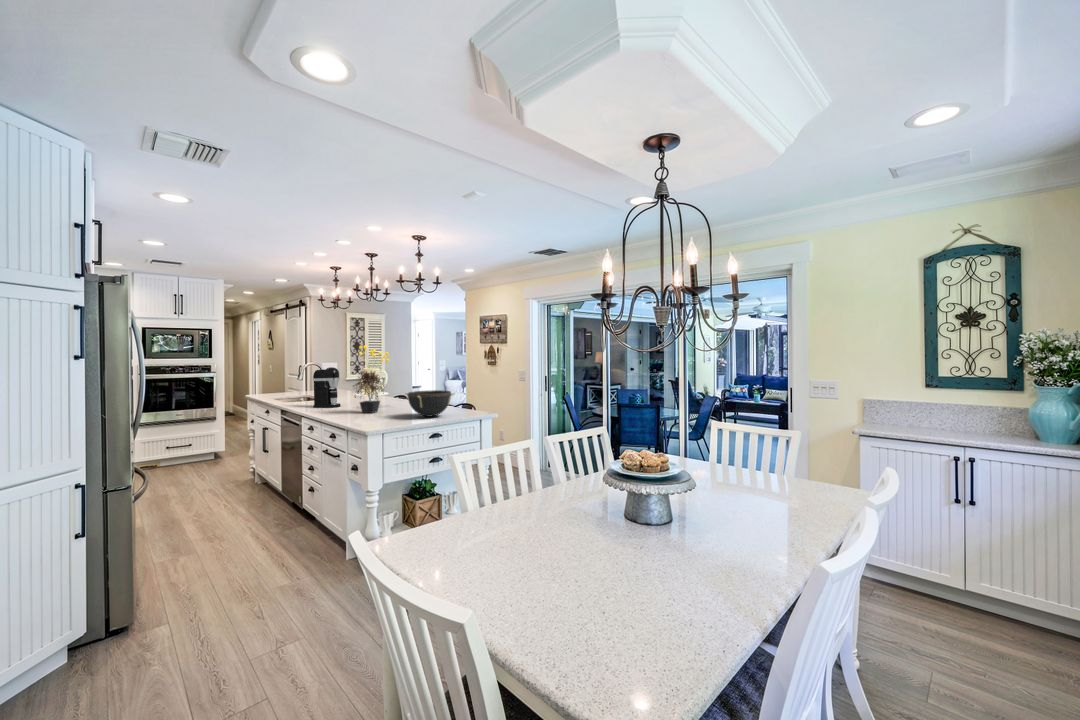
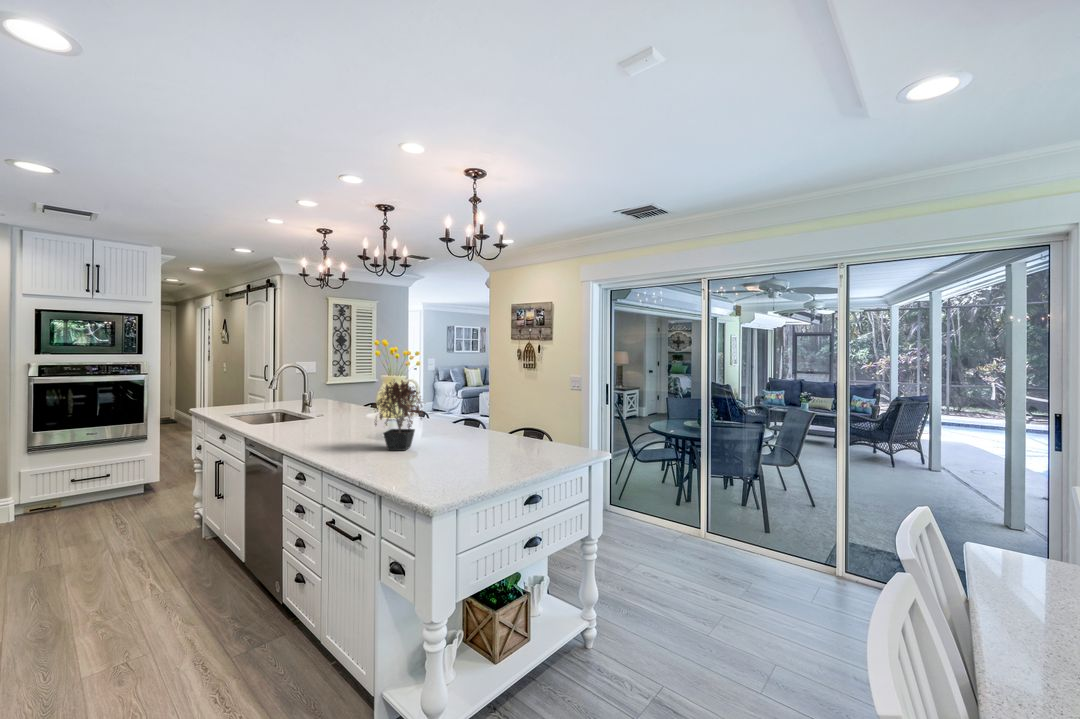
coffee maker: present [313,367,341,408] -> none [299,373,343,437]
bowl: present [405,390,454,417] -> none [465,415,552,460]

